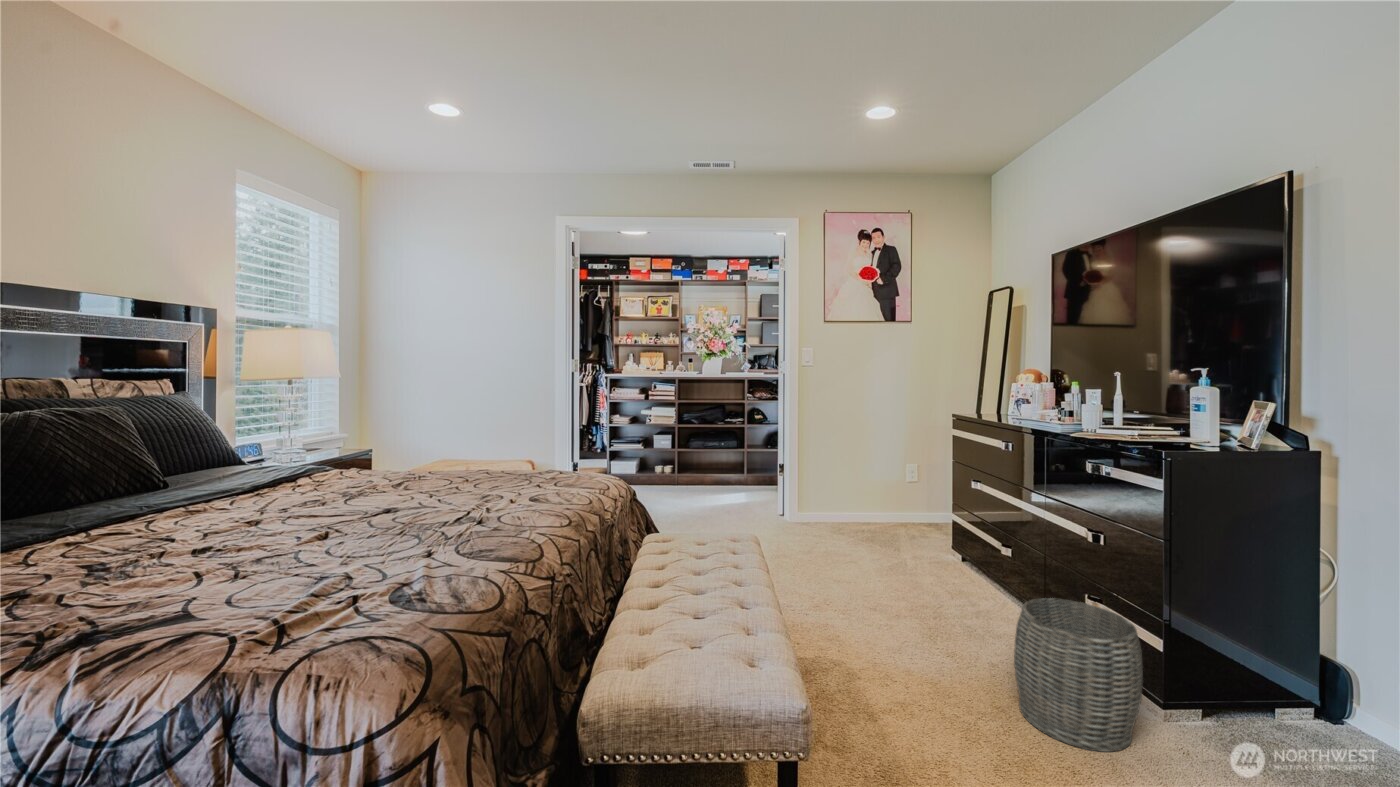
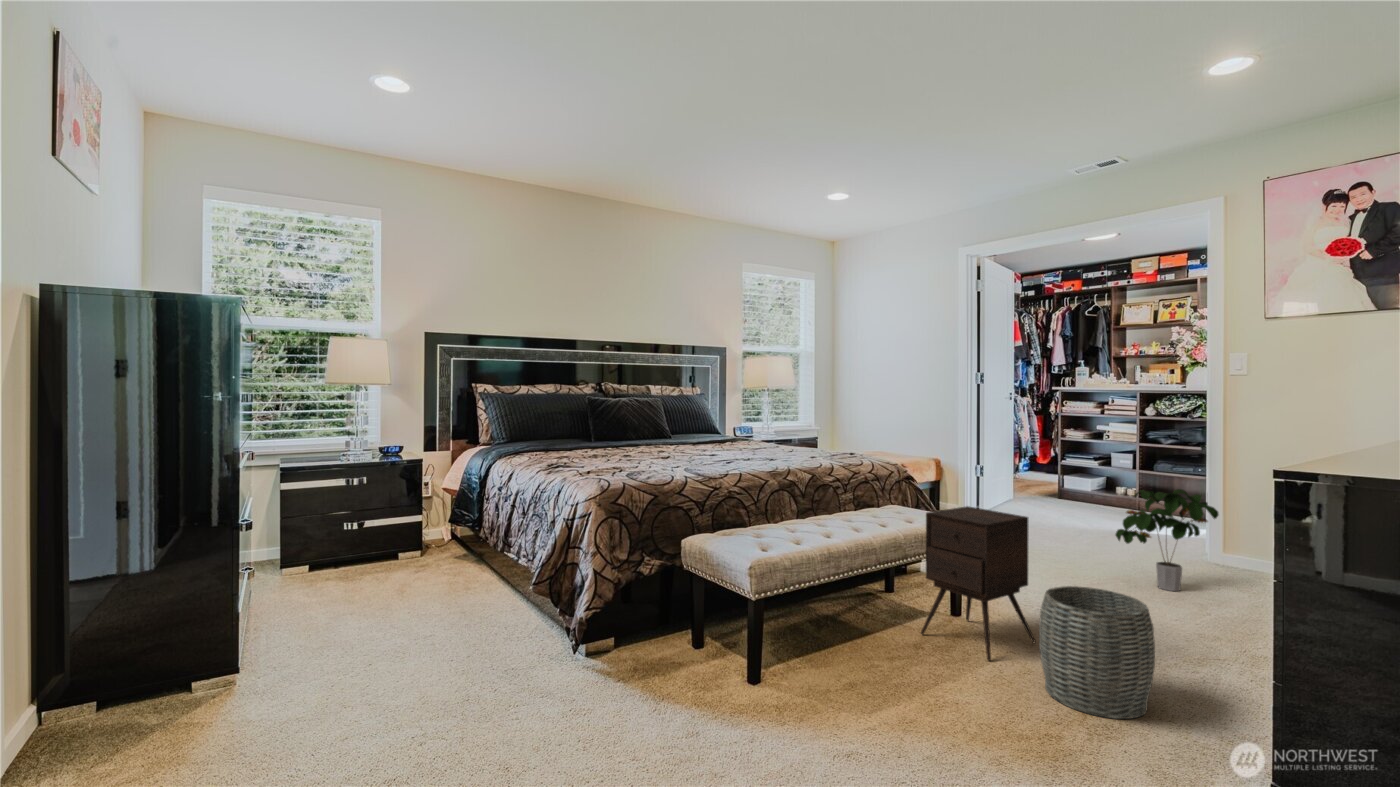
potted plant: none [803,465,850,557] -> present [1116,489,1219,591]
side table: none [838,532,967,728] -> present [921,506,1035,660]

